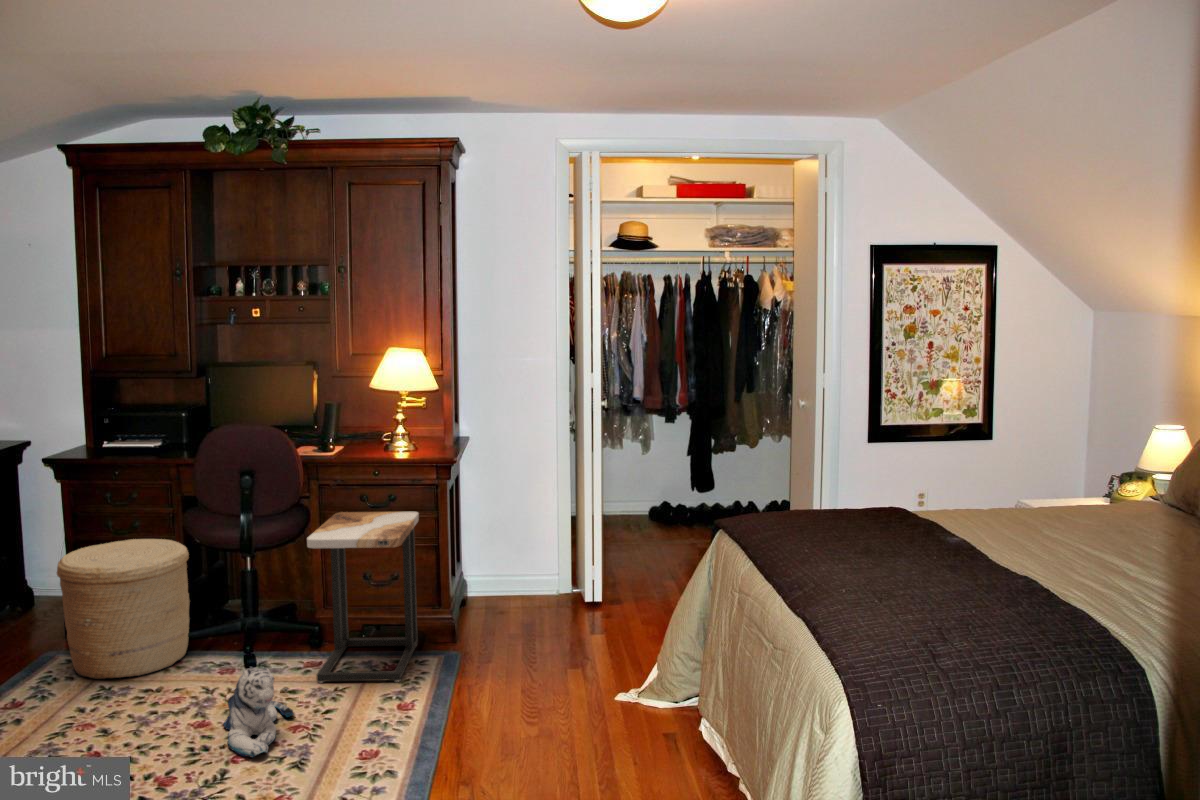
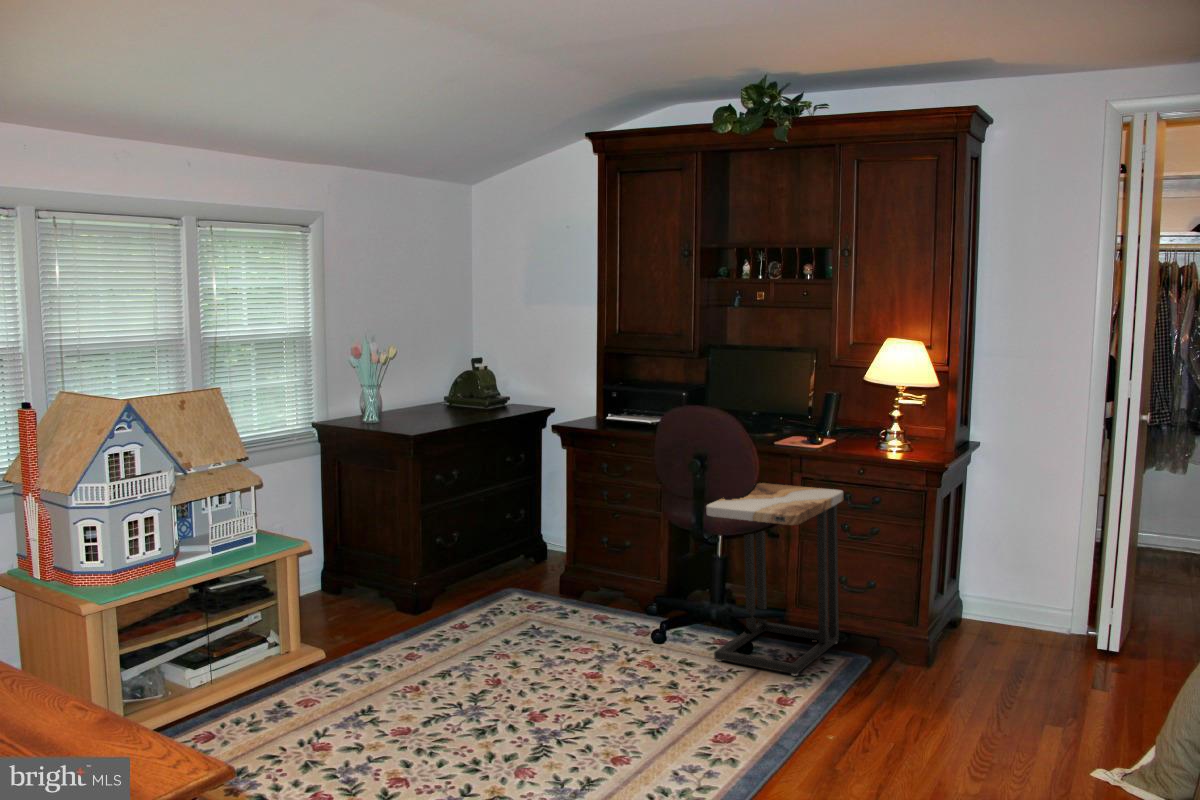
woven basket: present [57,539,190,679] -> none [506,491,620,622]
plush toy: present [223,668,293,758] -> none [604,629,675,715]

